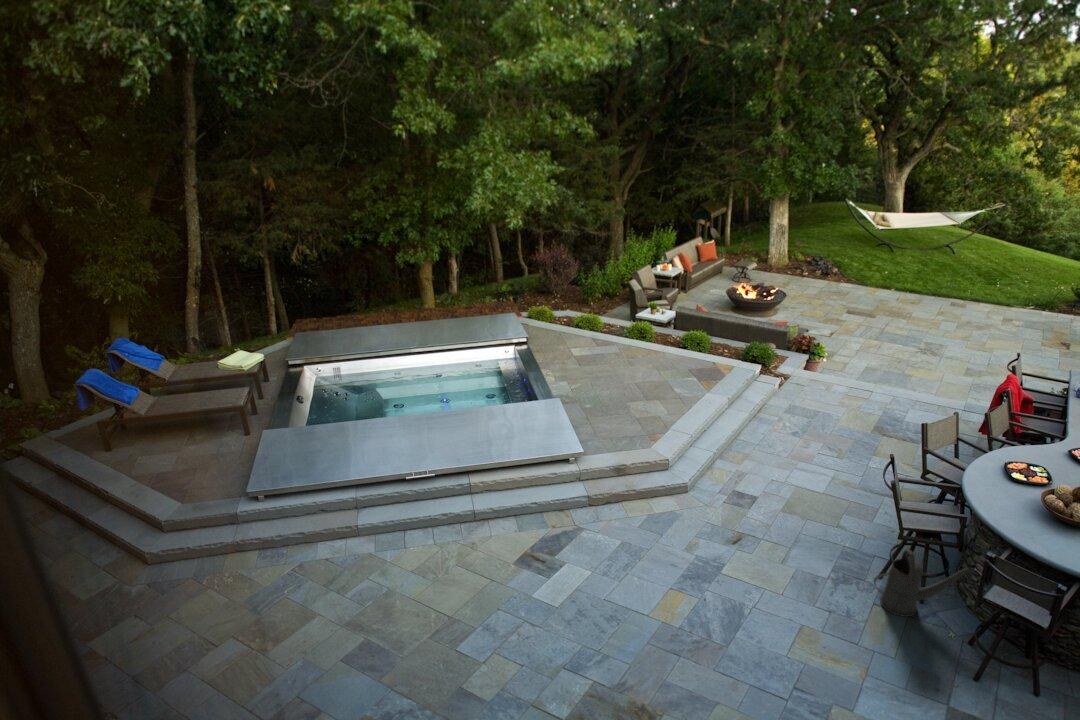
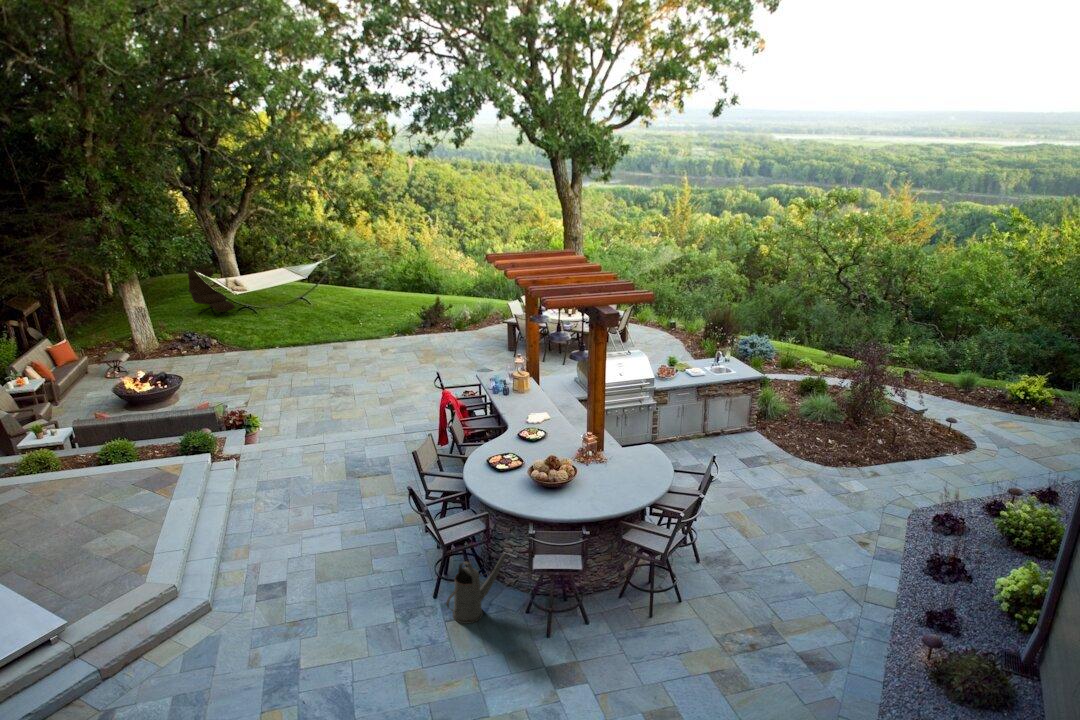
lounge chair: none [835,198,873,250] -> present [188,269,235,315]

